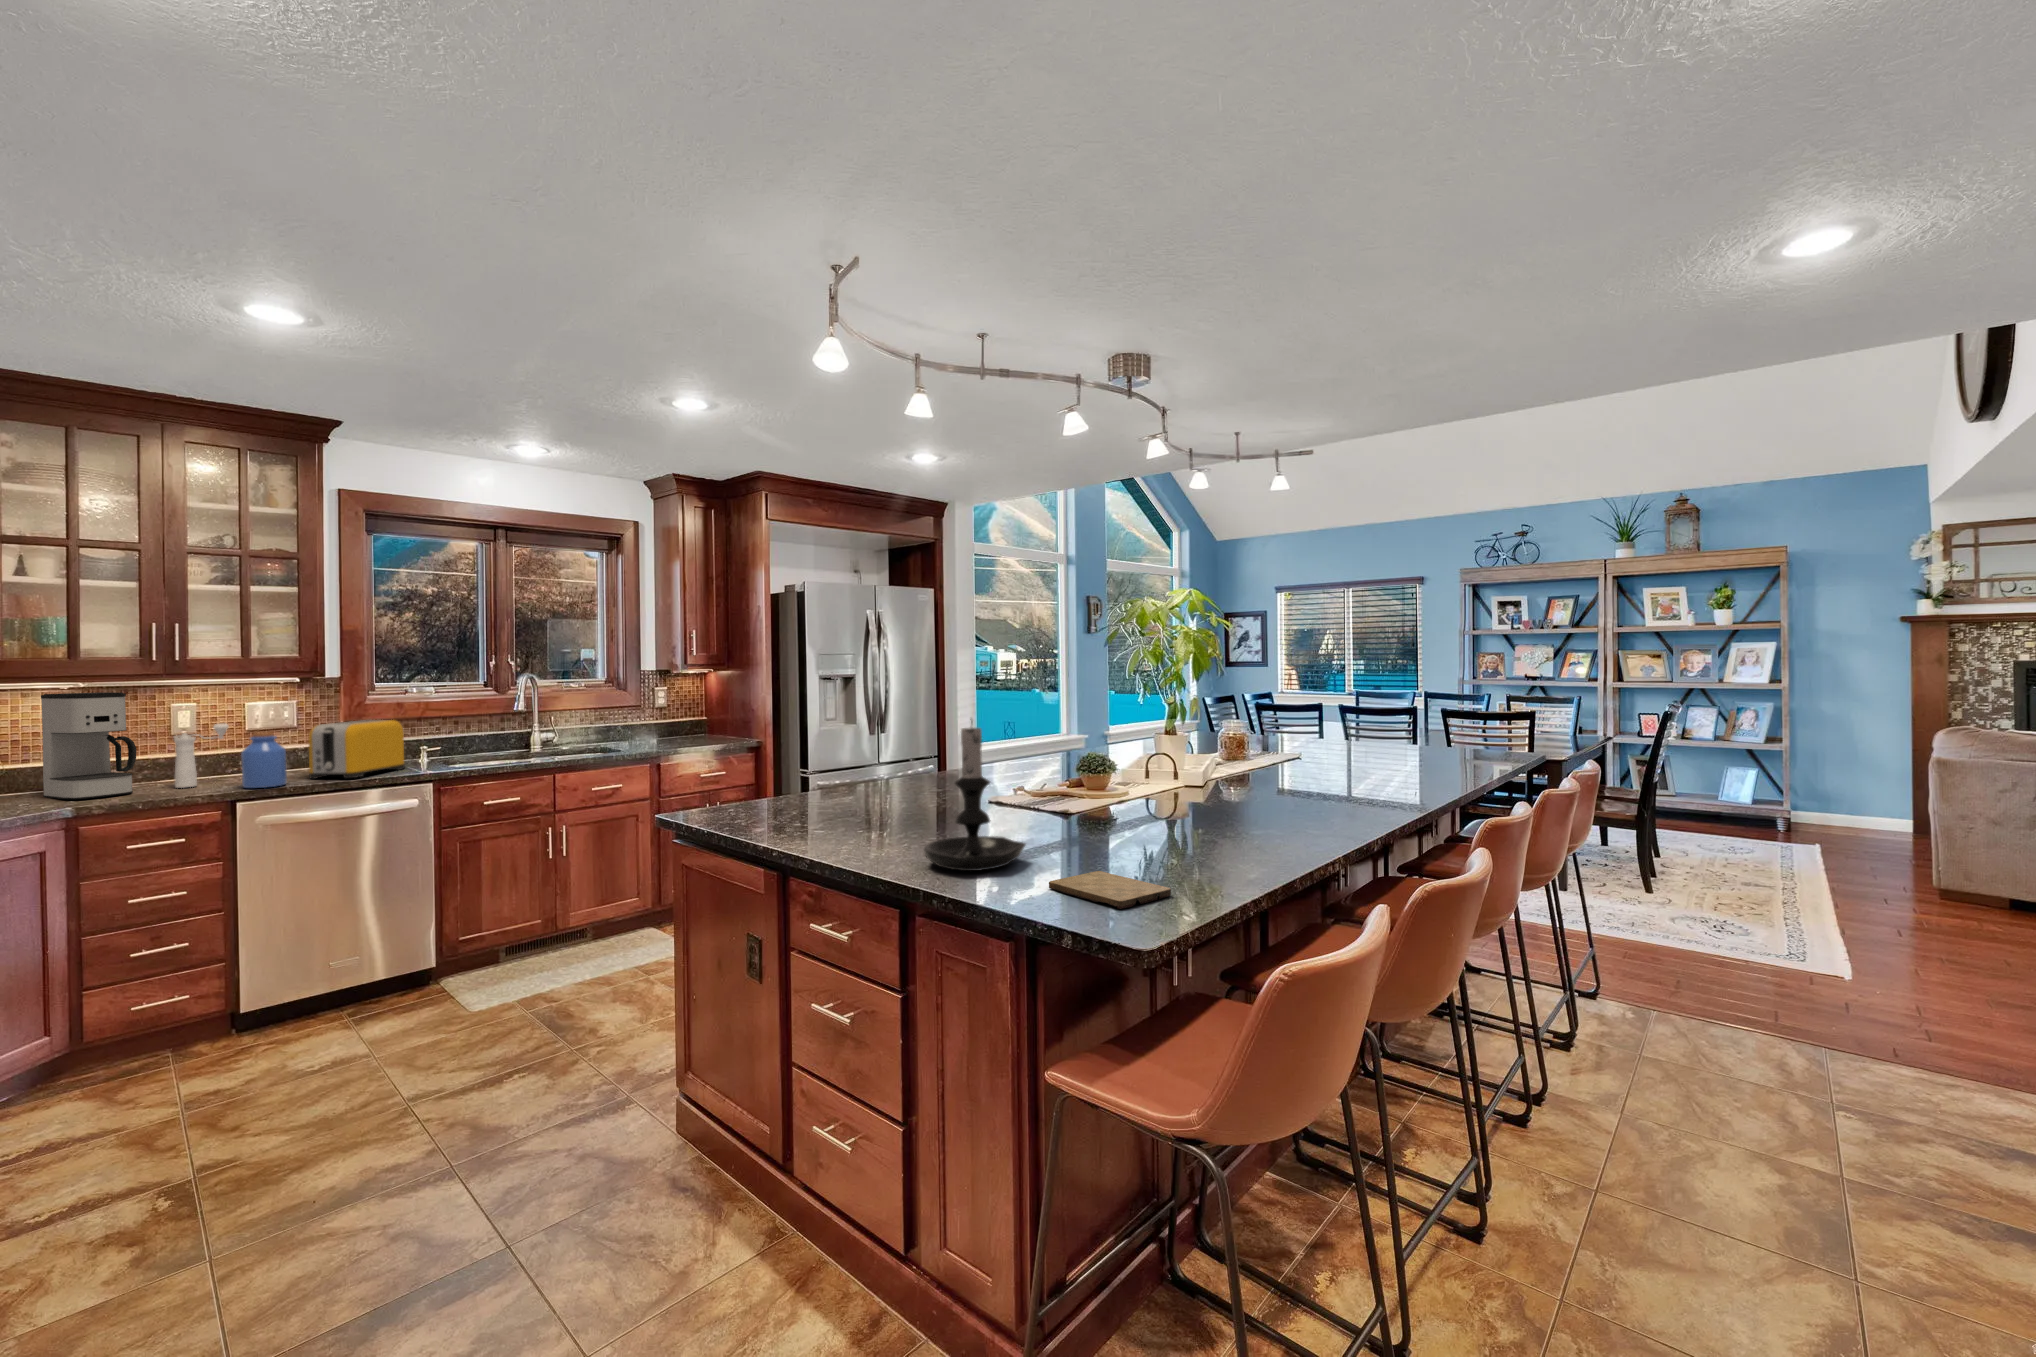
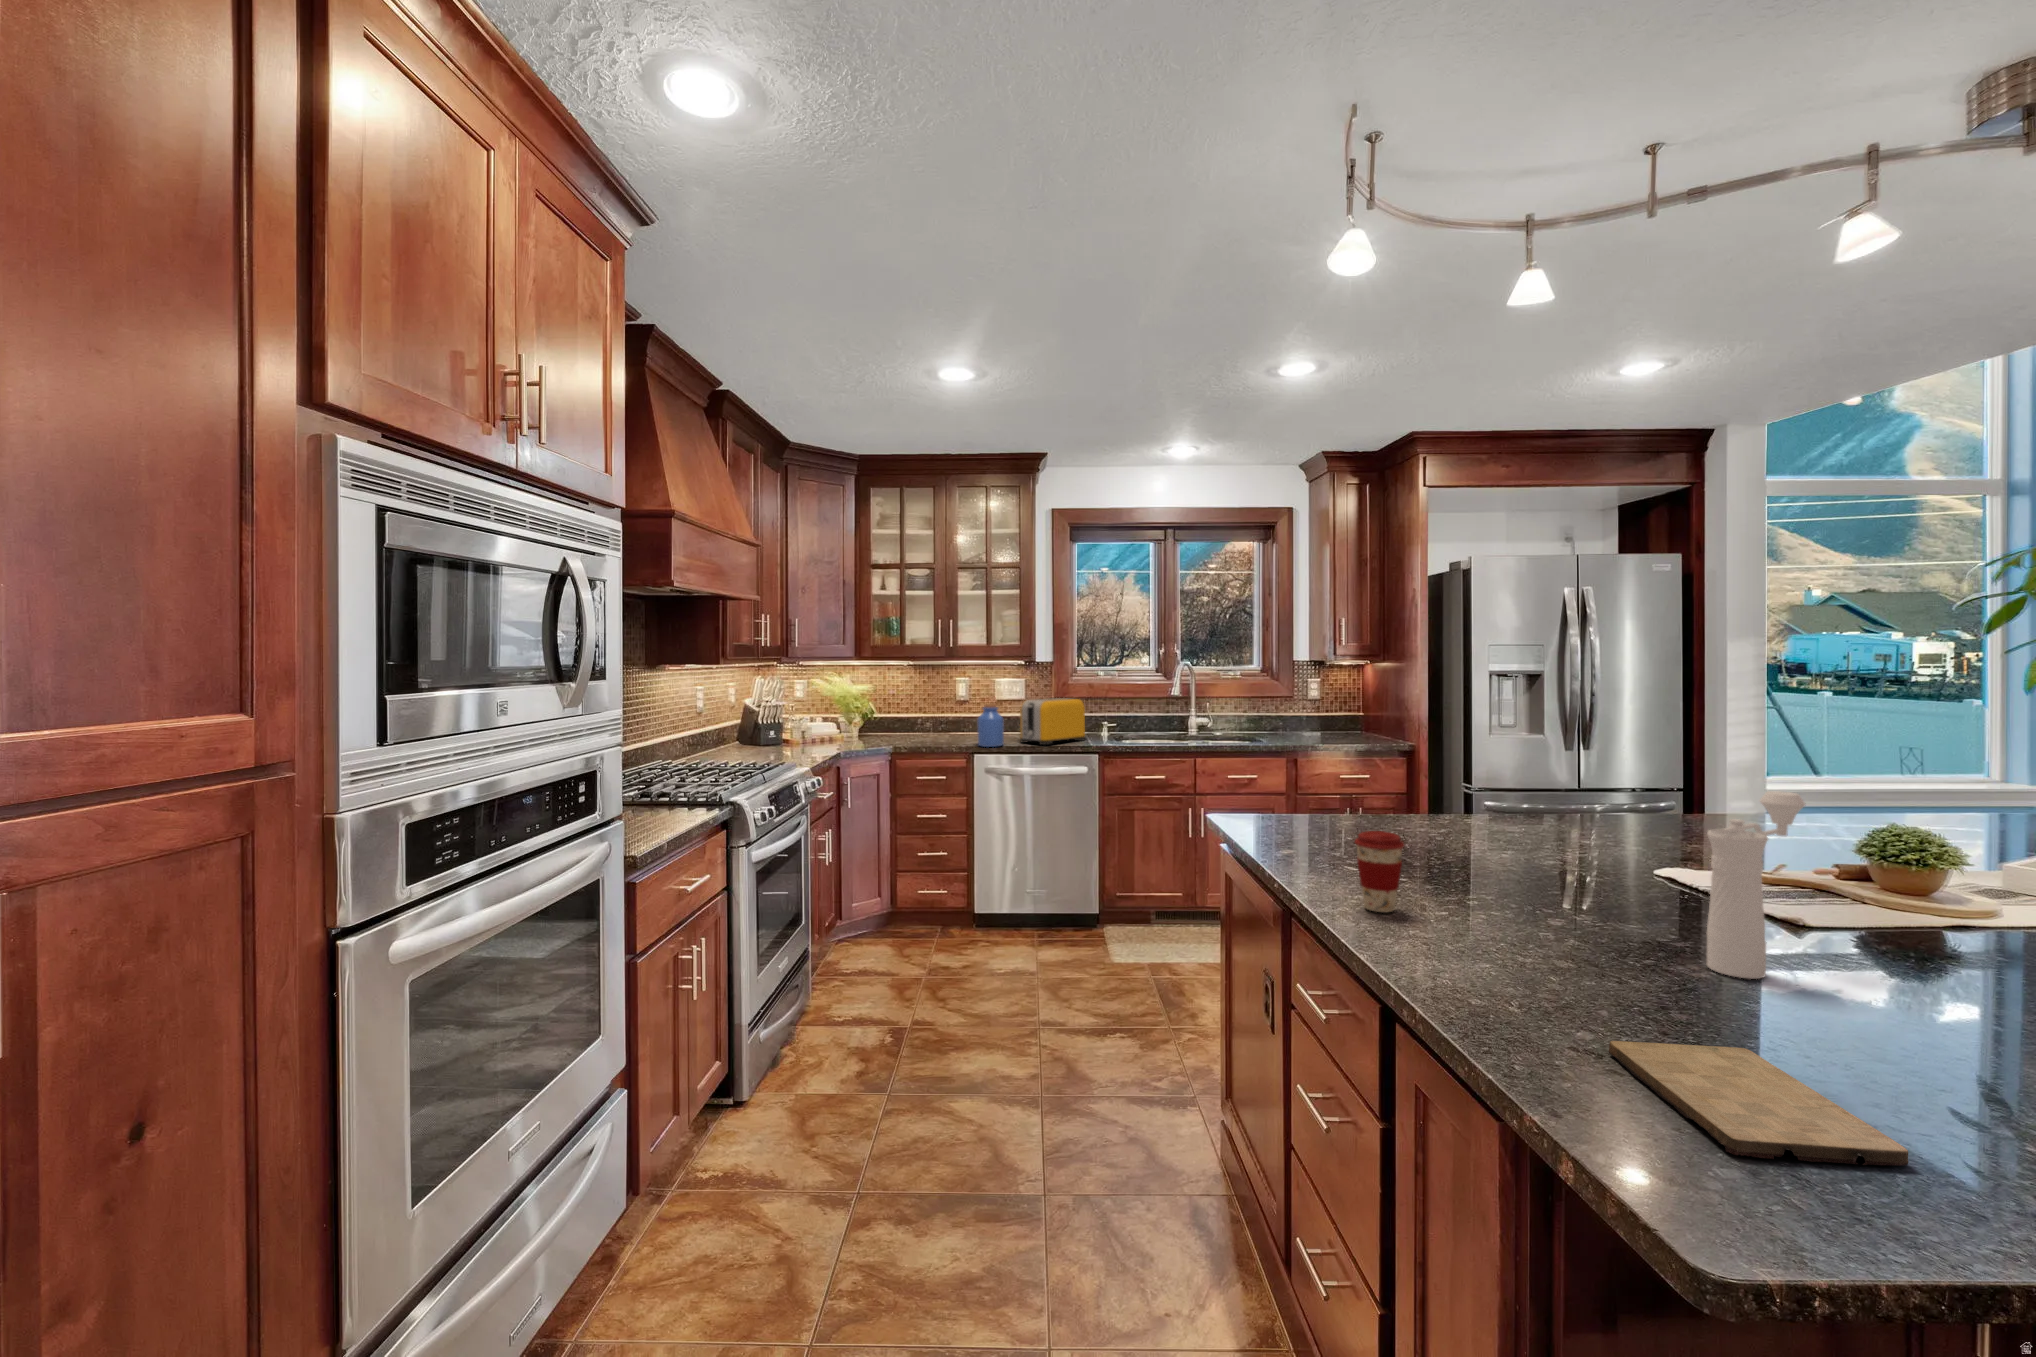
coffee maker: present [41,692,137,799] -> none [883,671,927,744]
pepper mill: present [174,724,229,788] -> present [1707,791,1805,979]
candle holder: present [924,727,1026,871] -> none [1428,738,1617,984]
coffee cup: none [853,795,887,854] -> present [1355,831,1404,912]

